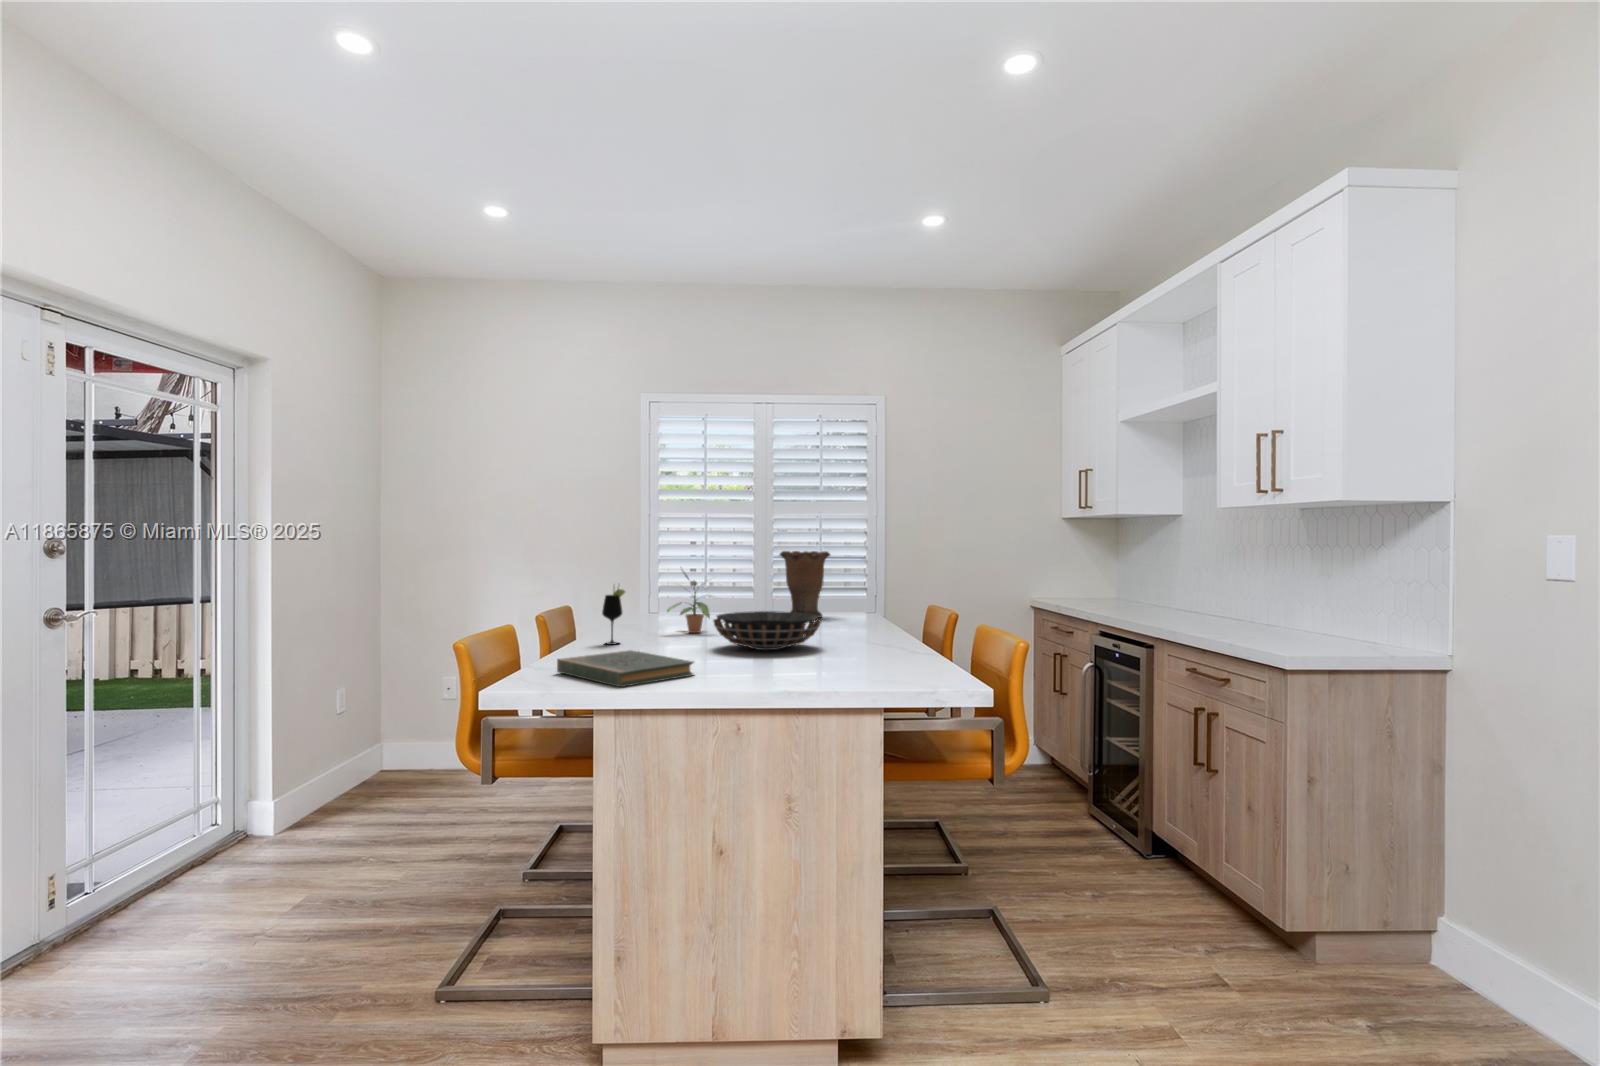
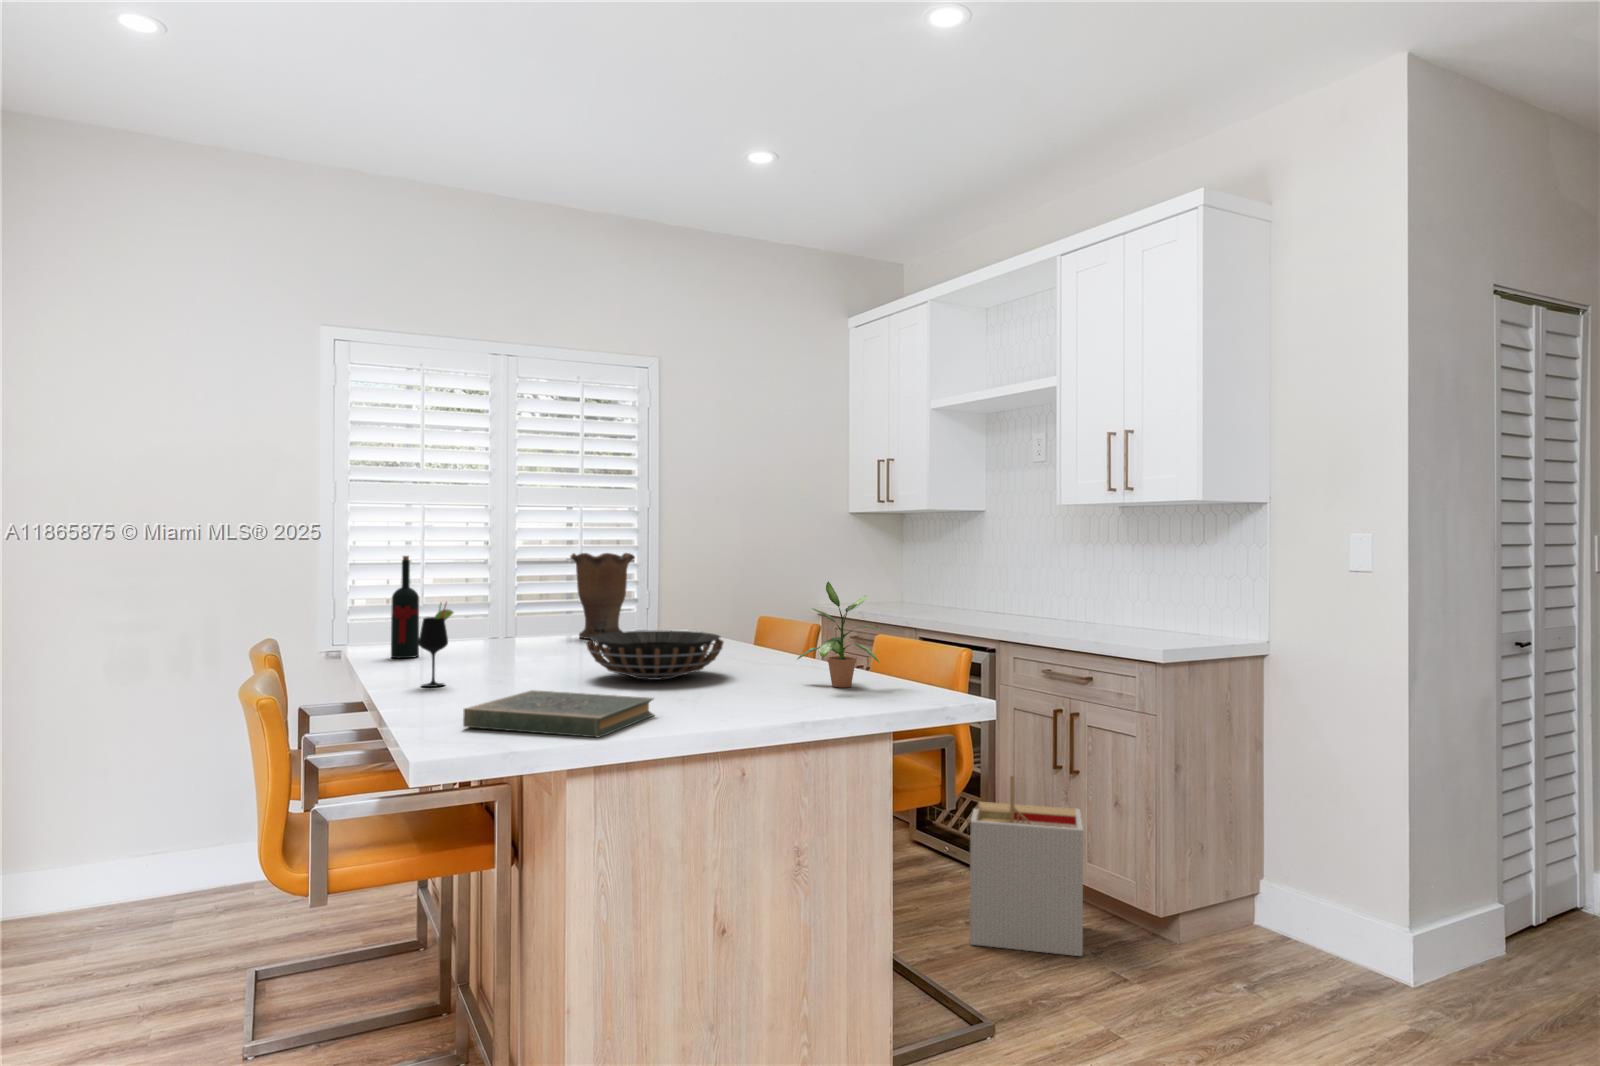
wine bottle: none [634,551,654,625] -> present [391,556,419,658]
potted plant: present [667,571,714,633] -> present [798,582,883,687]
storage bin: none [1081,764,1210,953] -> present [970,775,1083,956]

